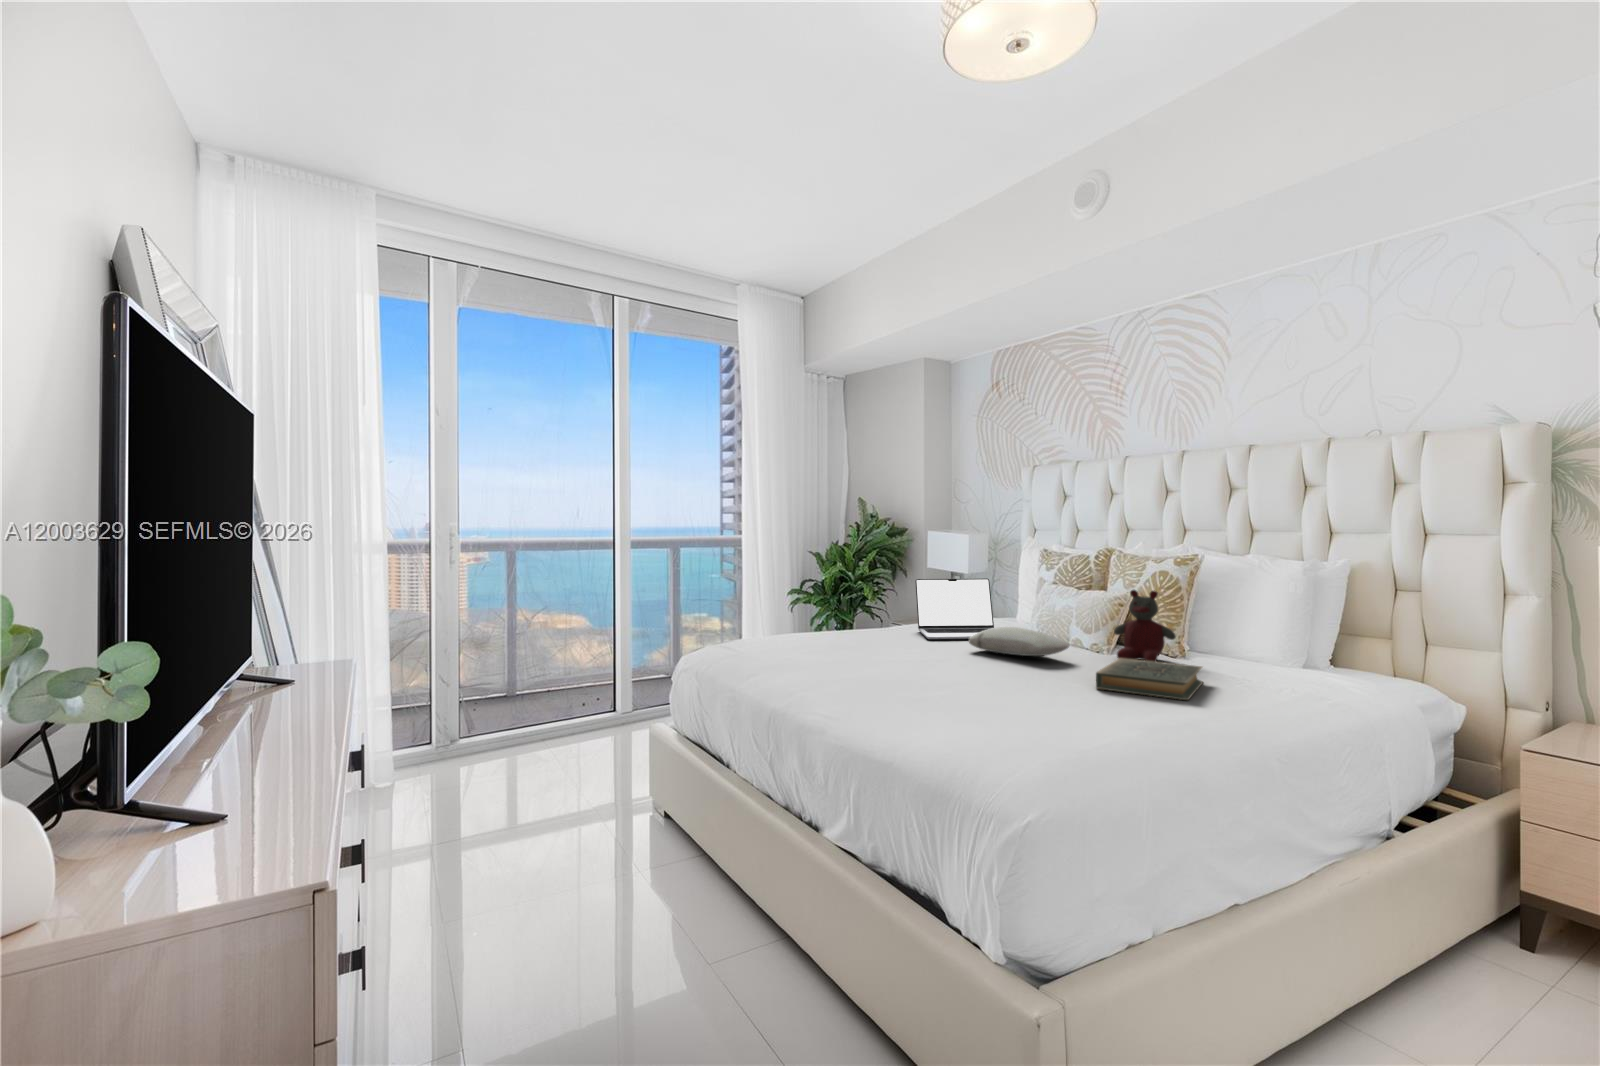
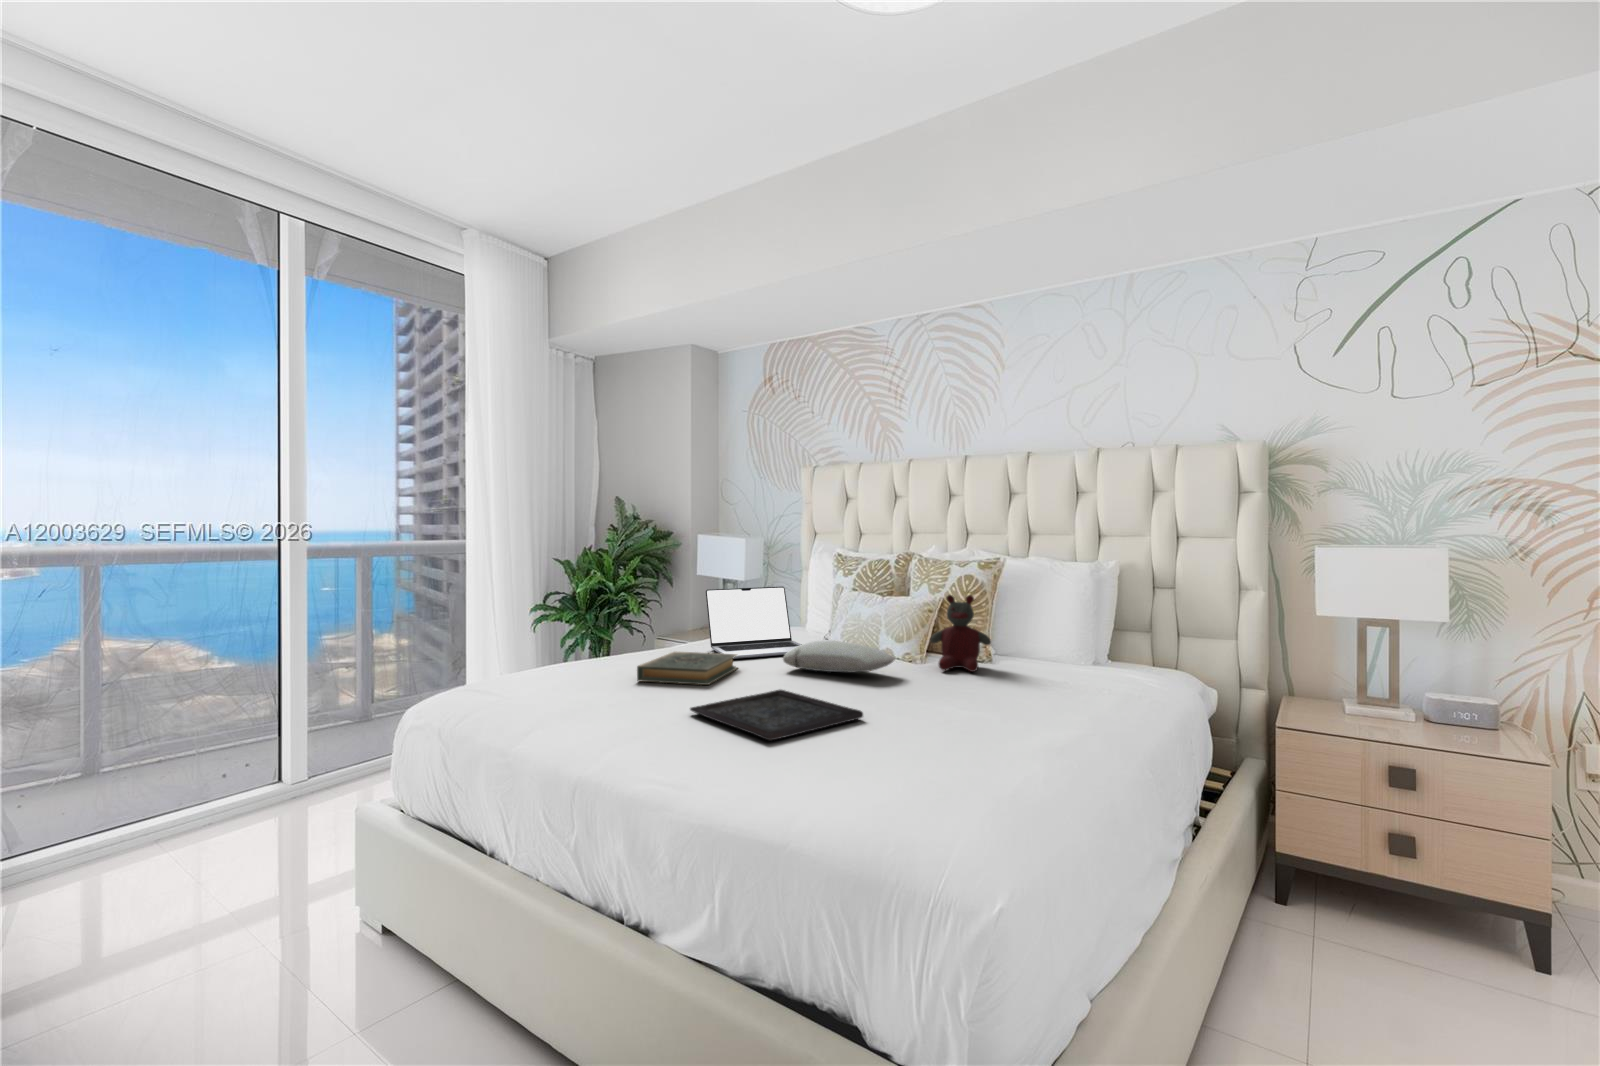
hardback book: present [1096,658,1203,700] -> present [637,652,737,685]
tray: none [869,664,1009,698] -> present [690,690,863,741]

